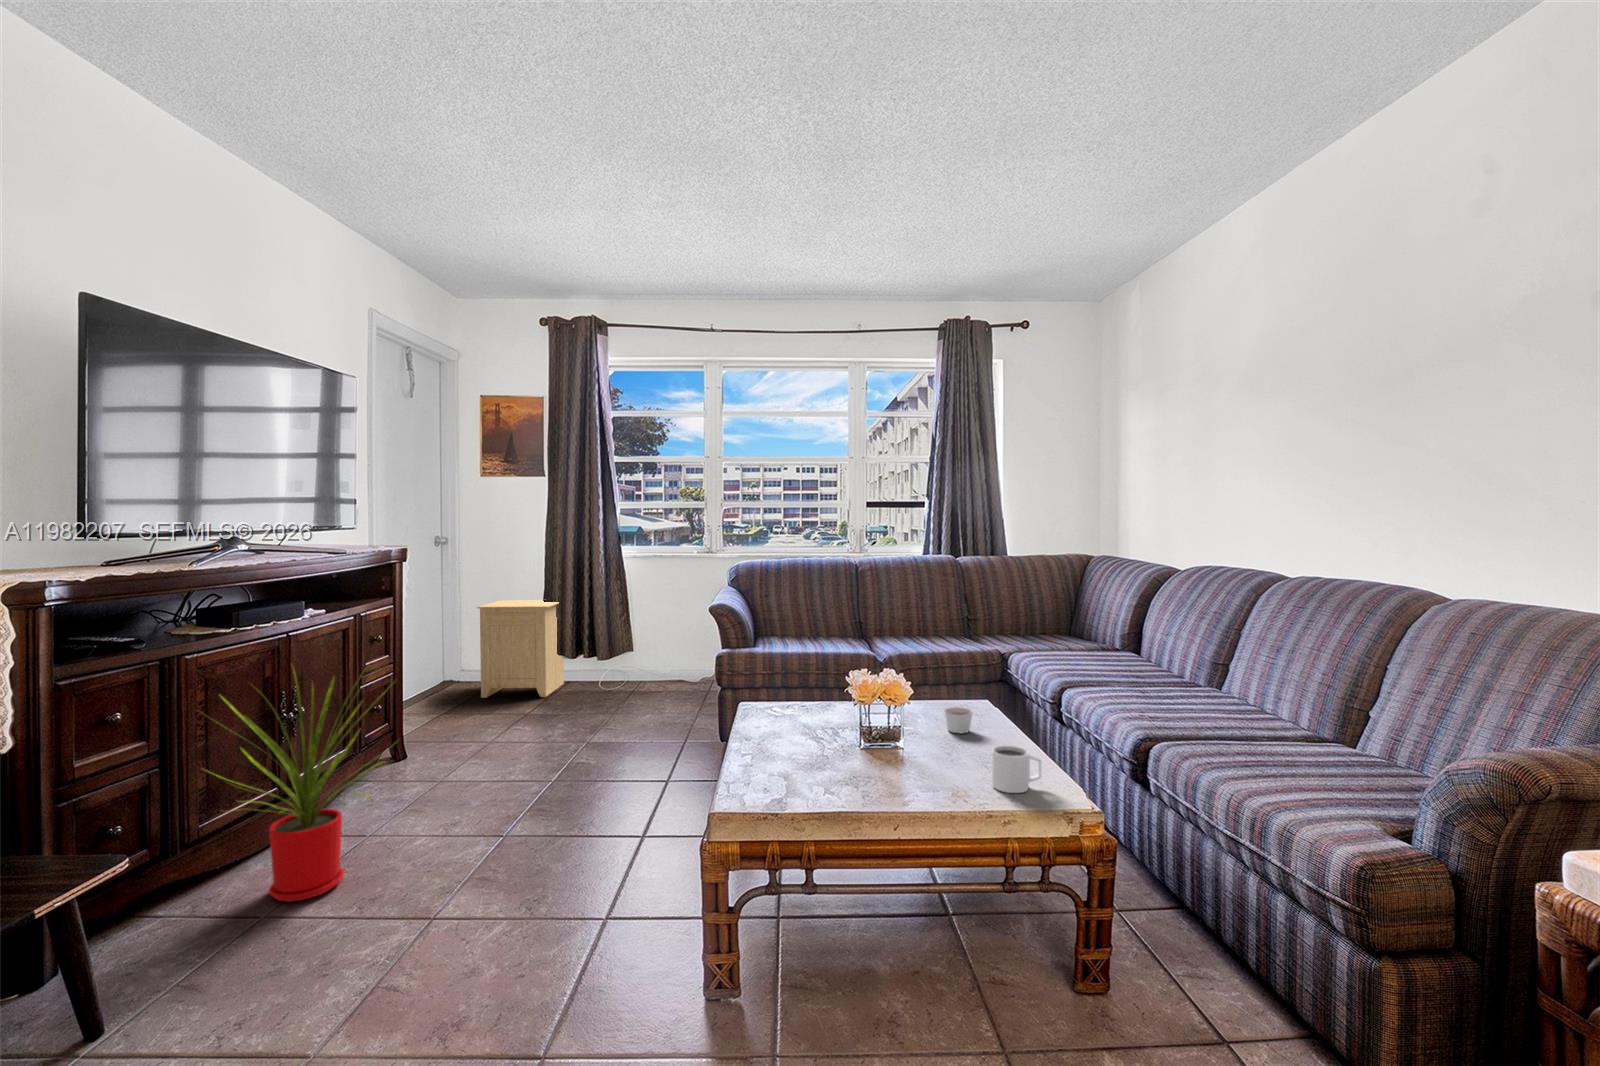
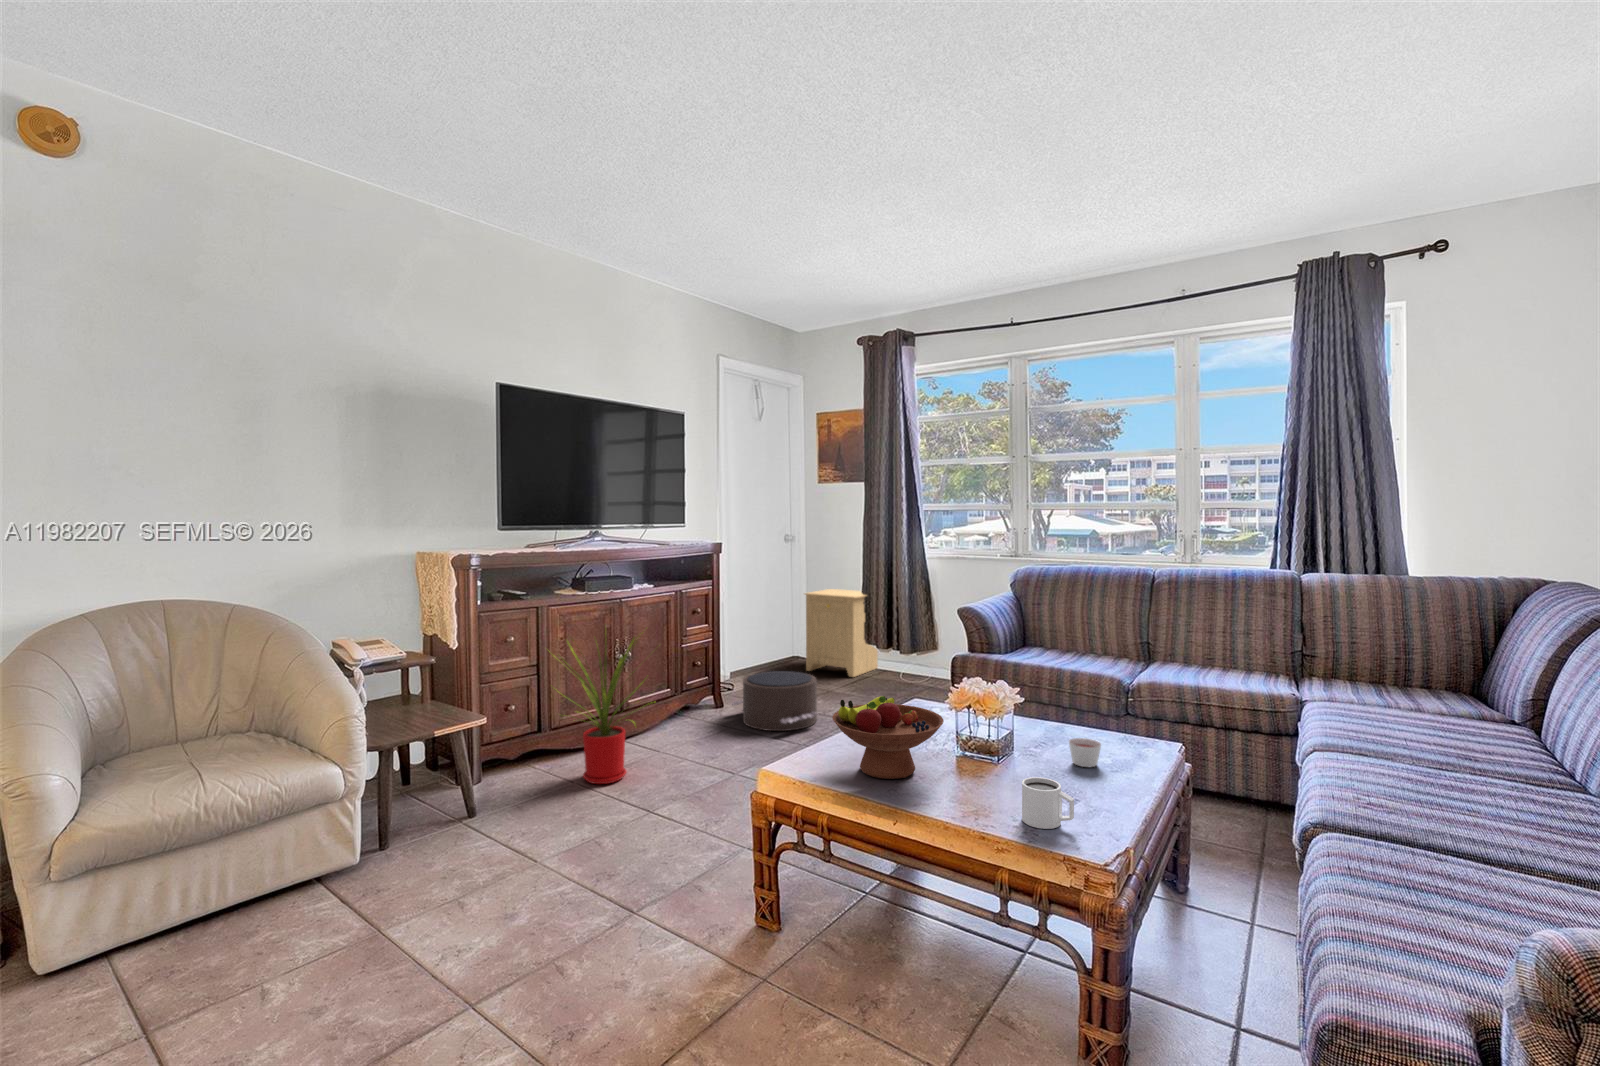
fruit bowl: none [762,695,883,784] -> present [832,696,944,779]
pouf: none [429,698,559,774] -> present [732,671,817,731]

